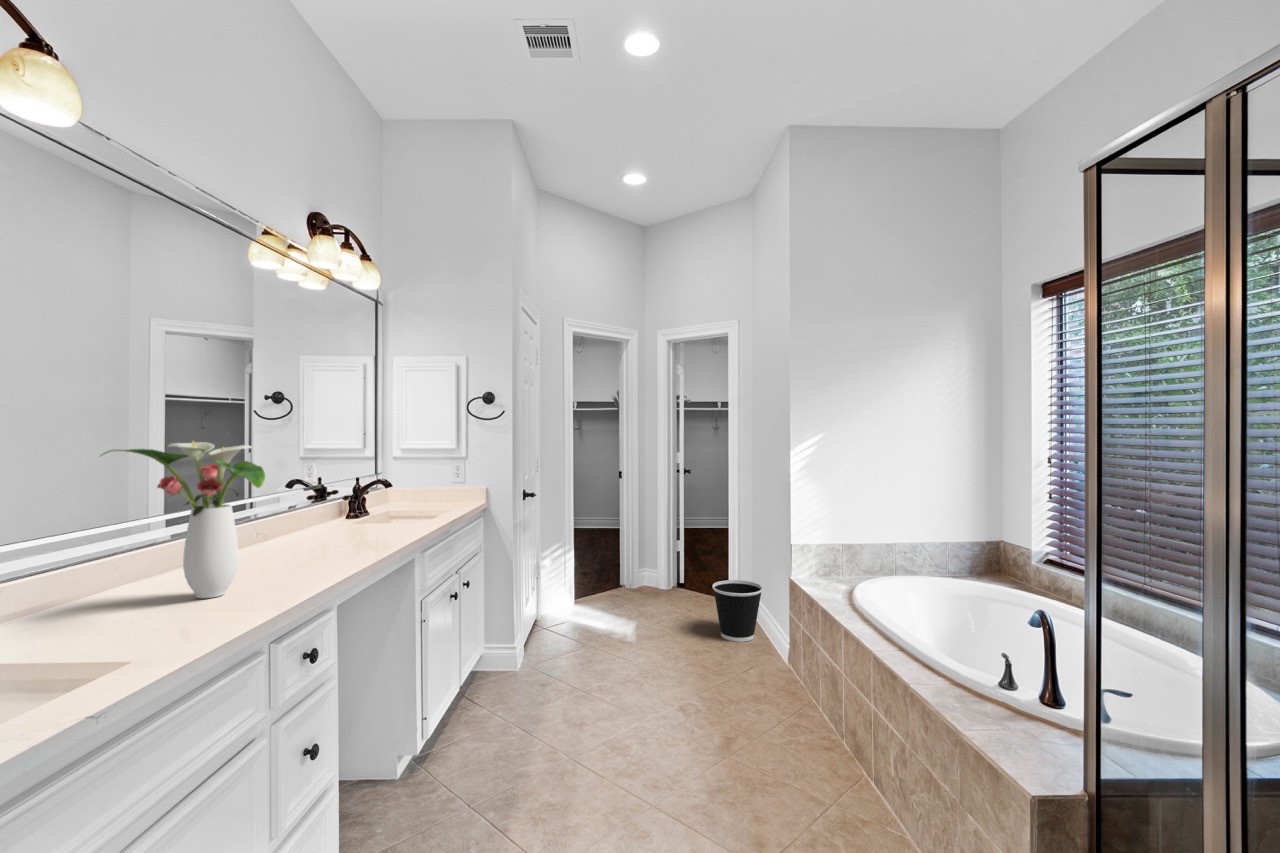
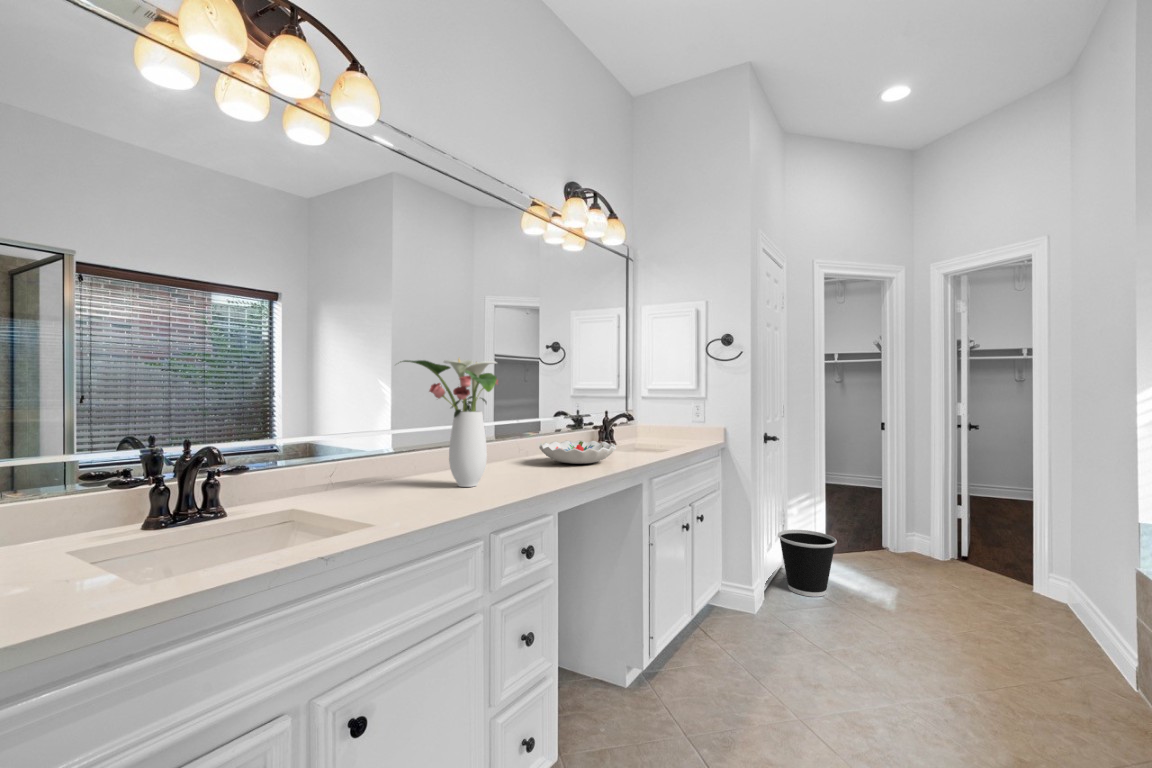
decorative bowl: none [287,519,384,549] -> present [539,440,615,464]
wastebasket: present [712,580,763,642] -> present [778,530,837,597]

